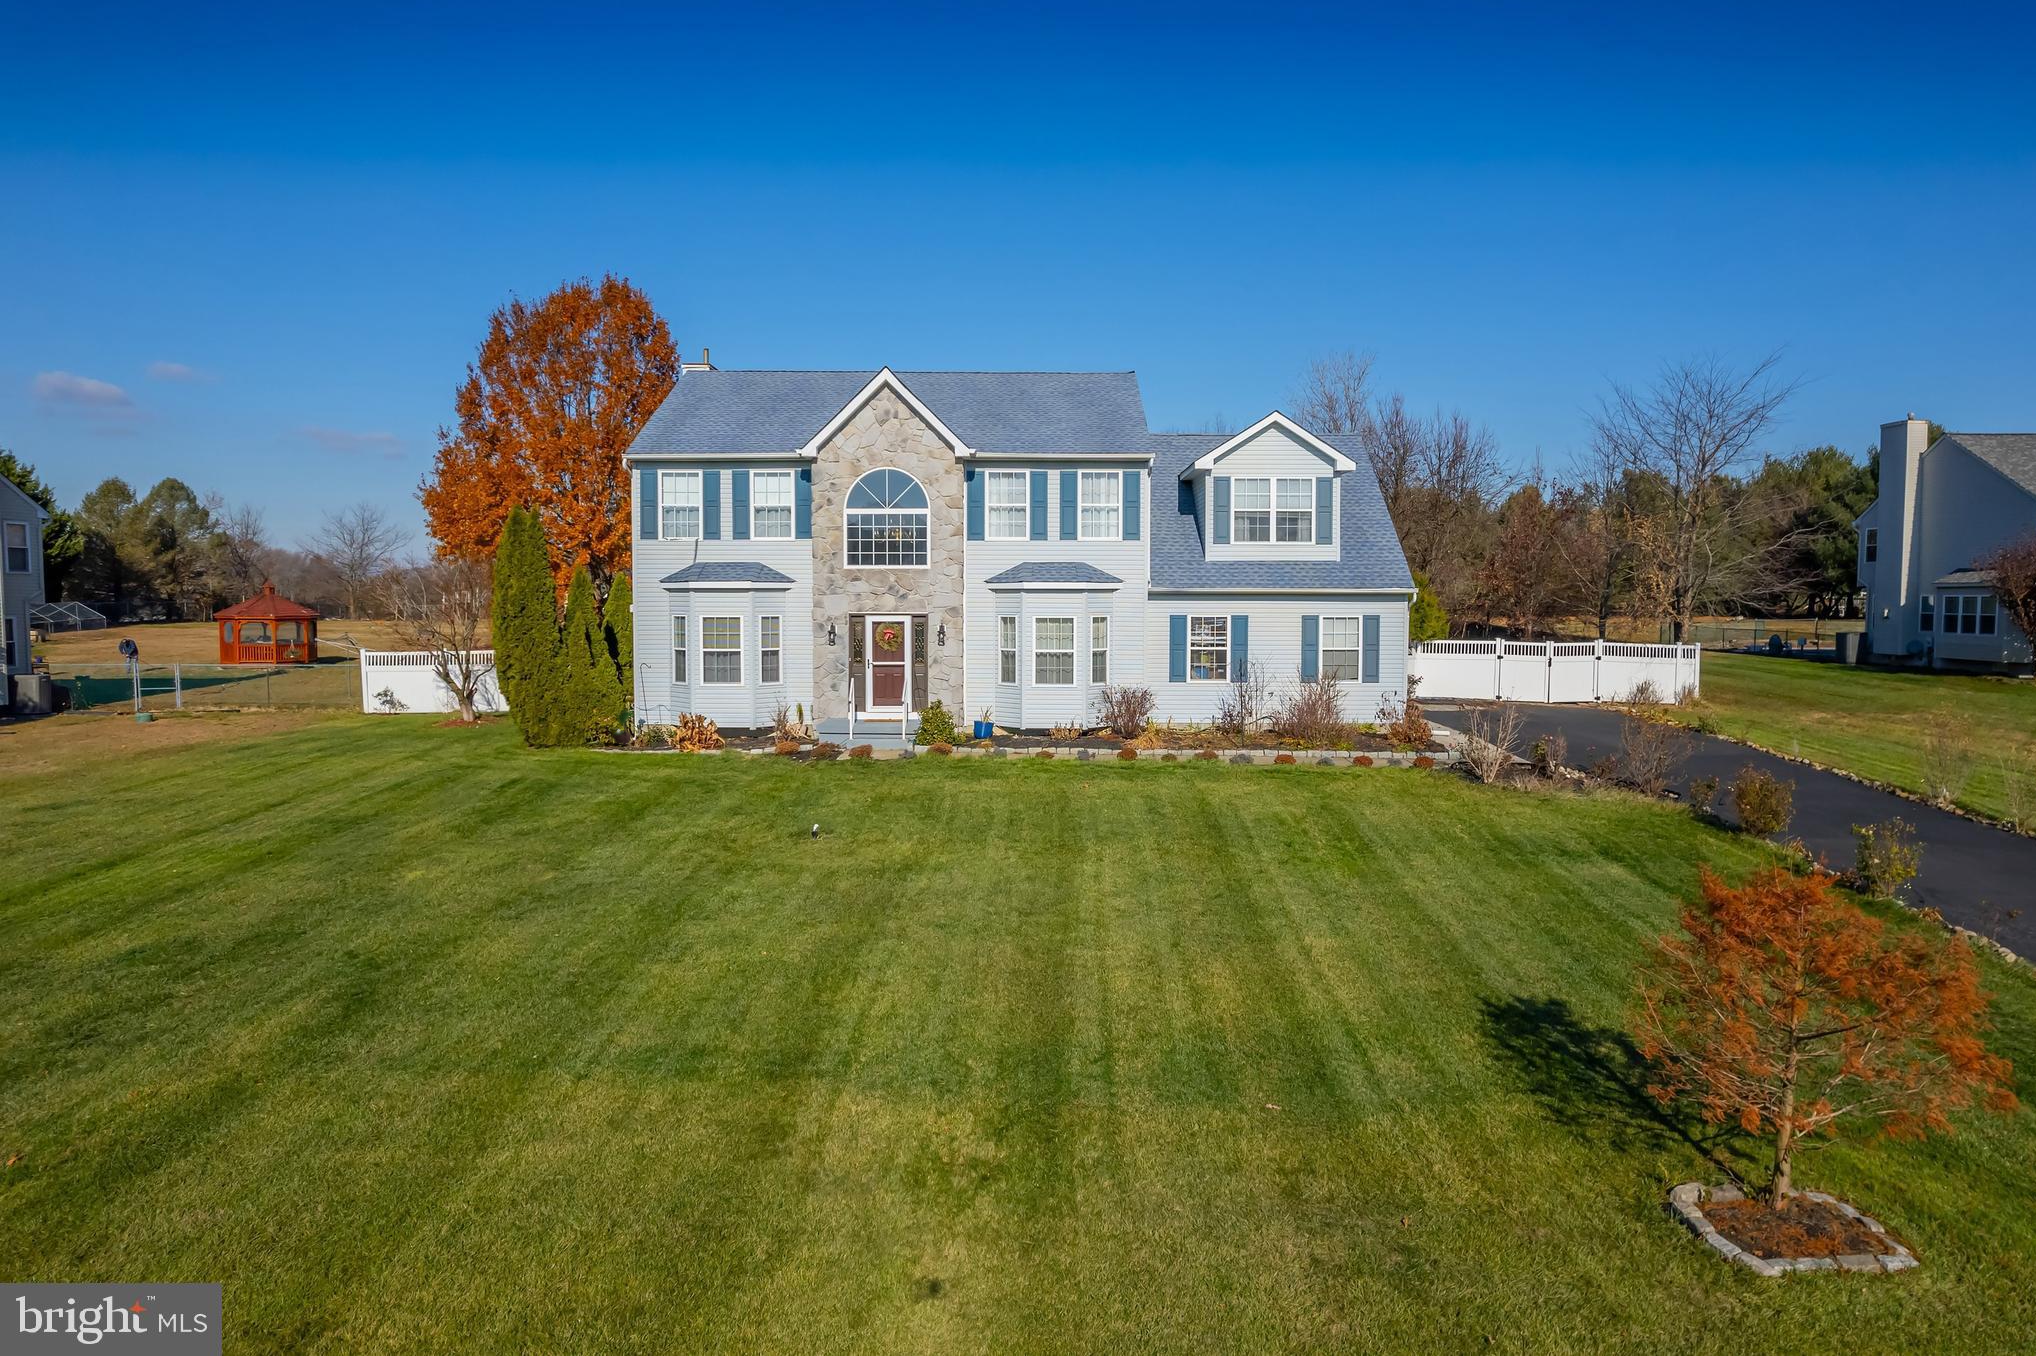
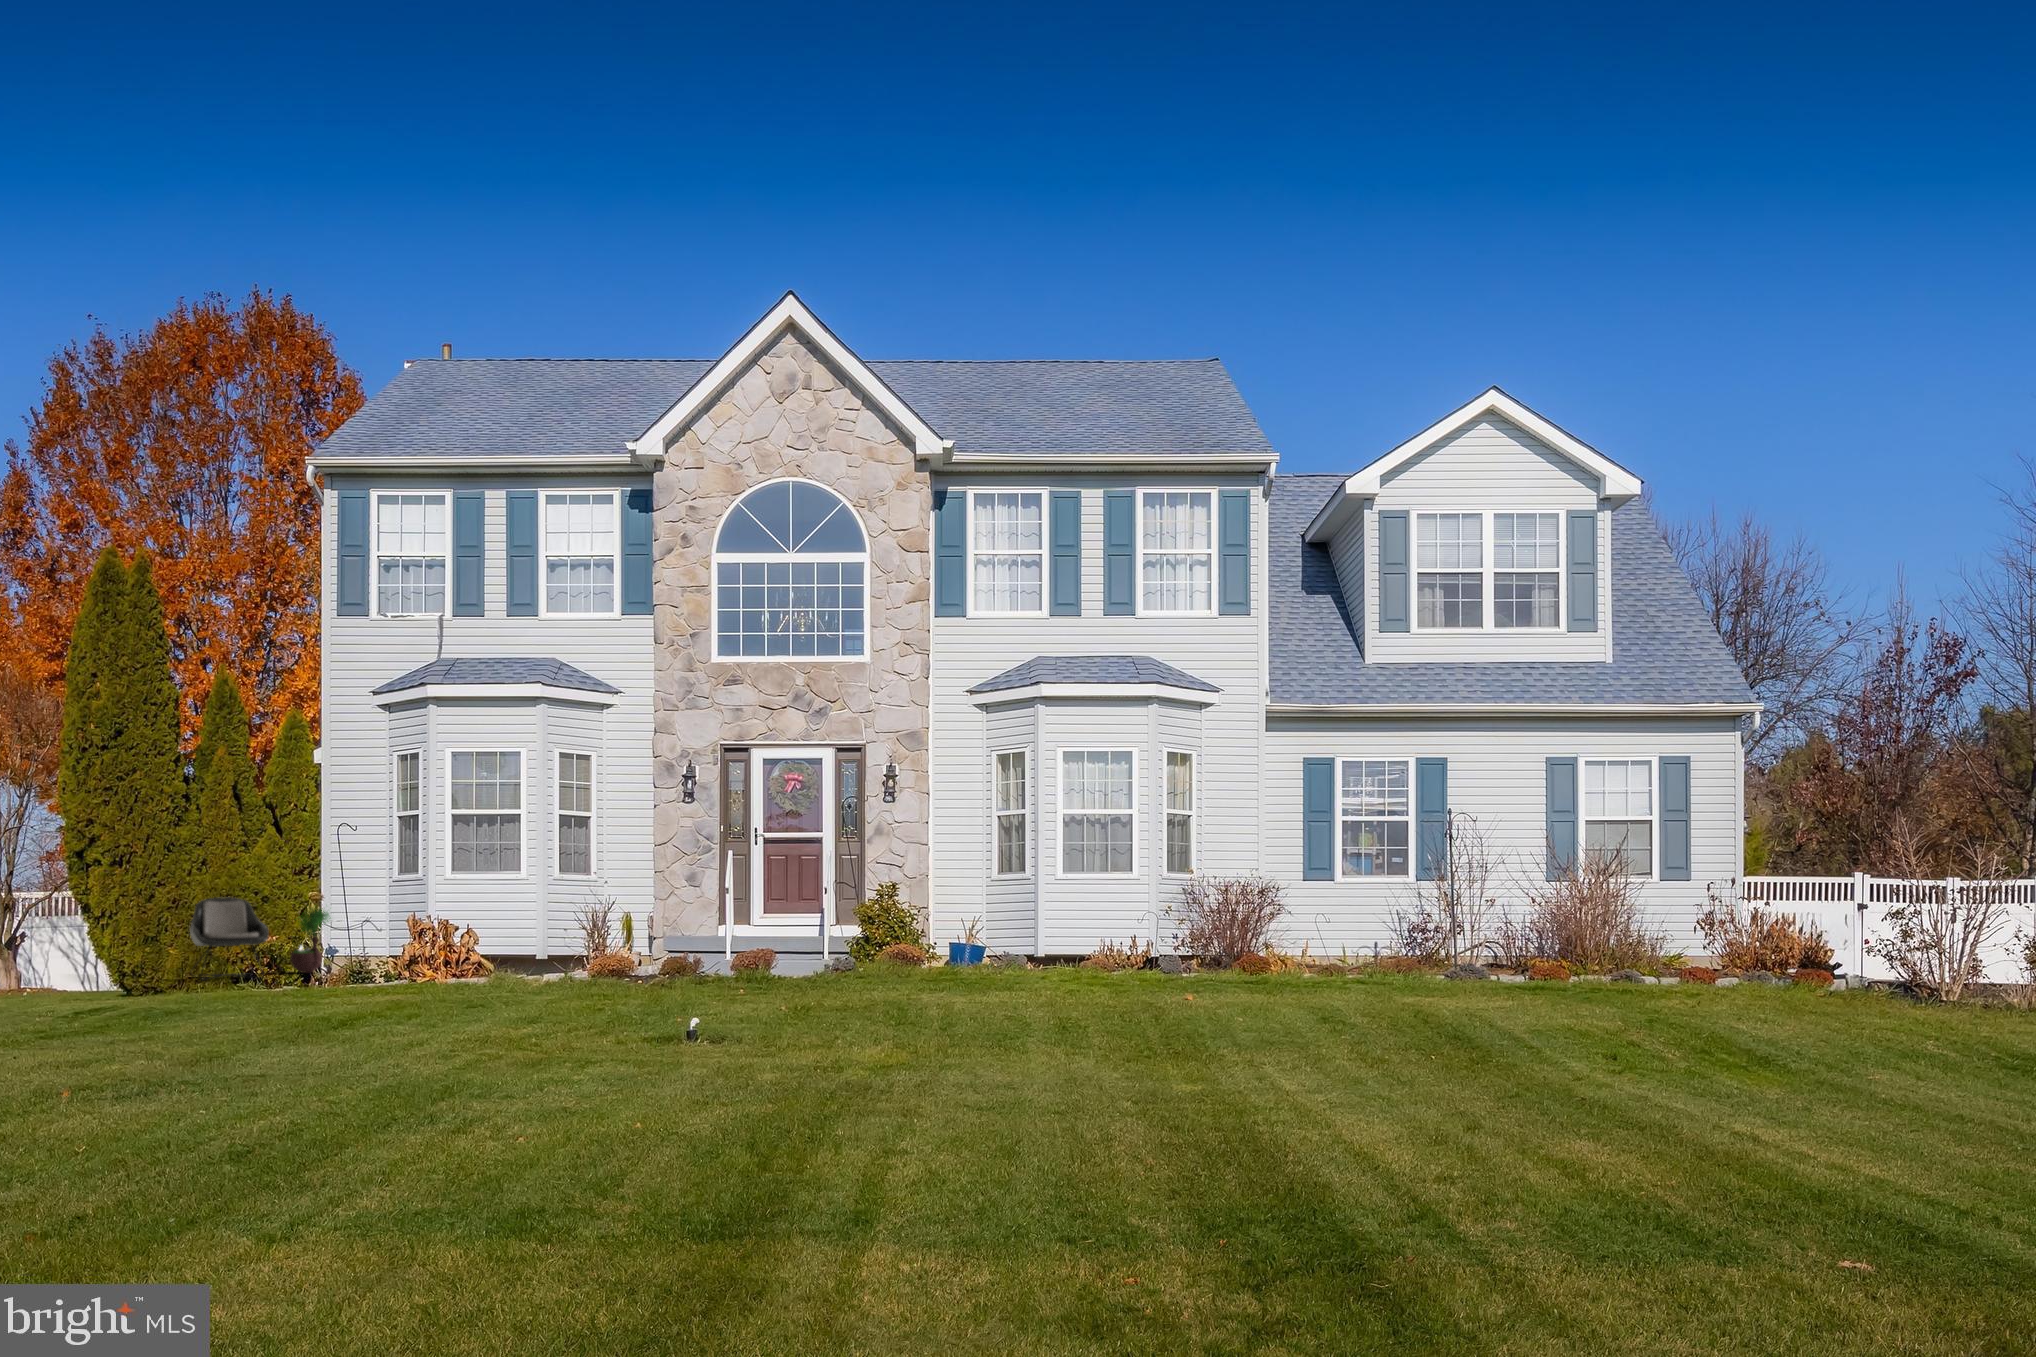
lounge chair: none [553,705,596,754] -> present [190,897,269,981]

